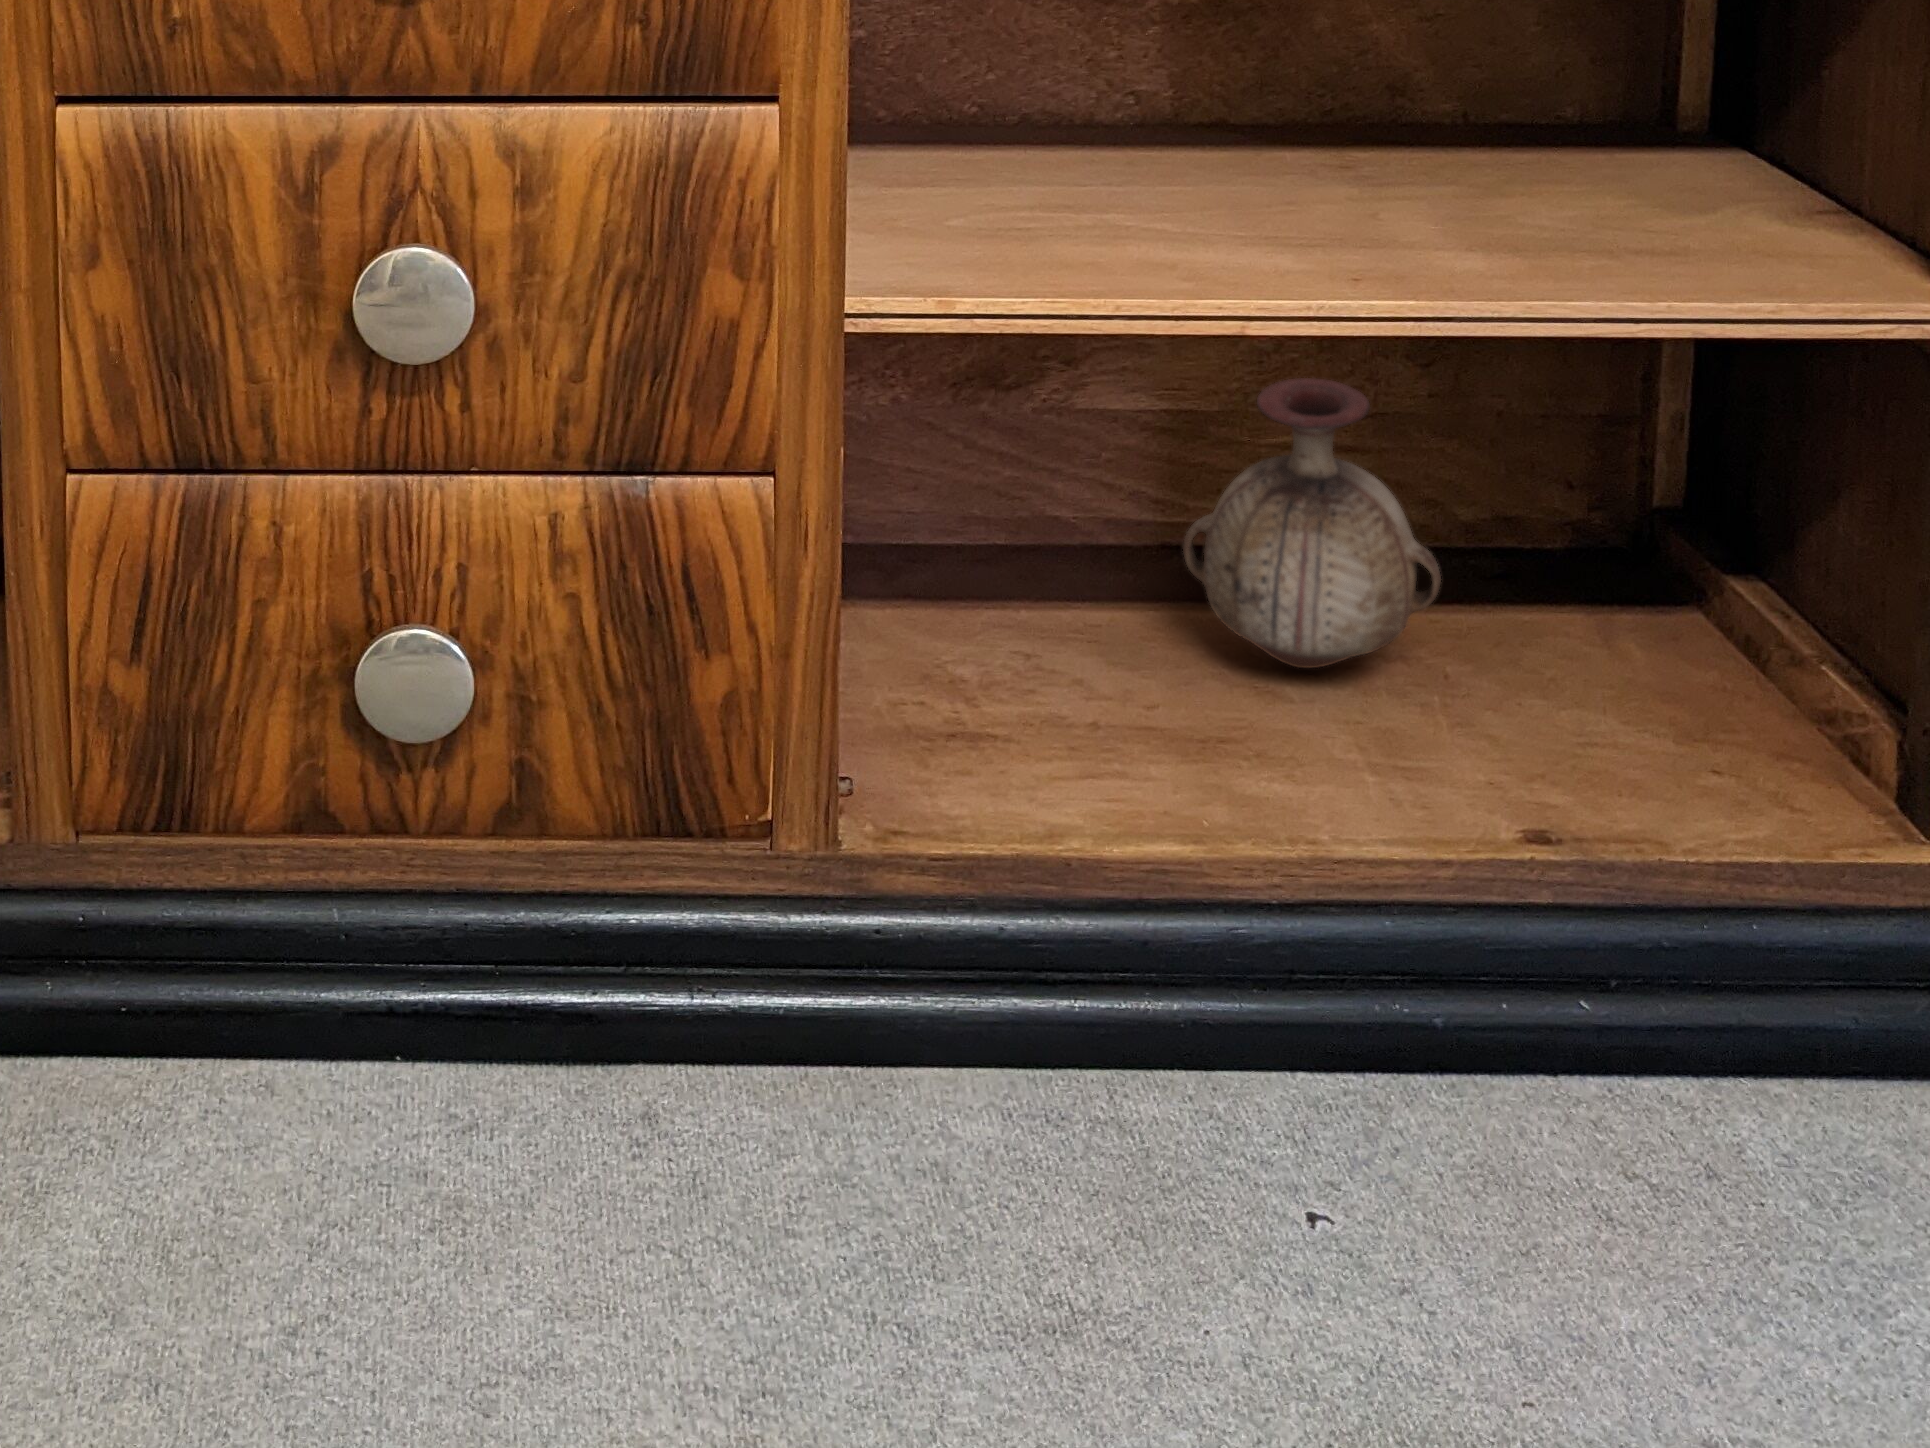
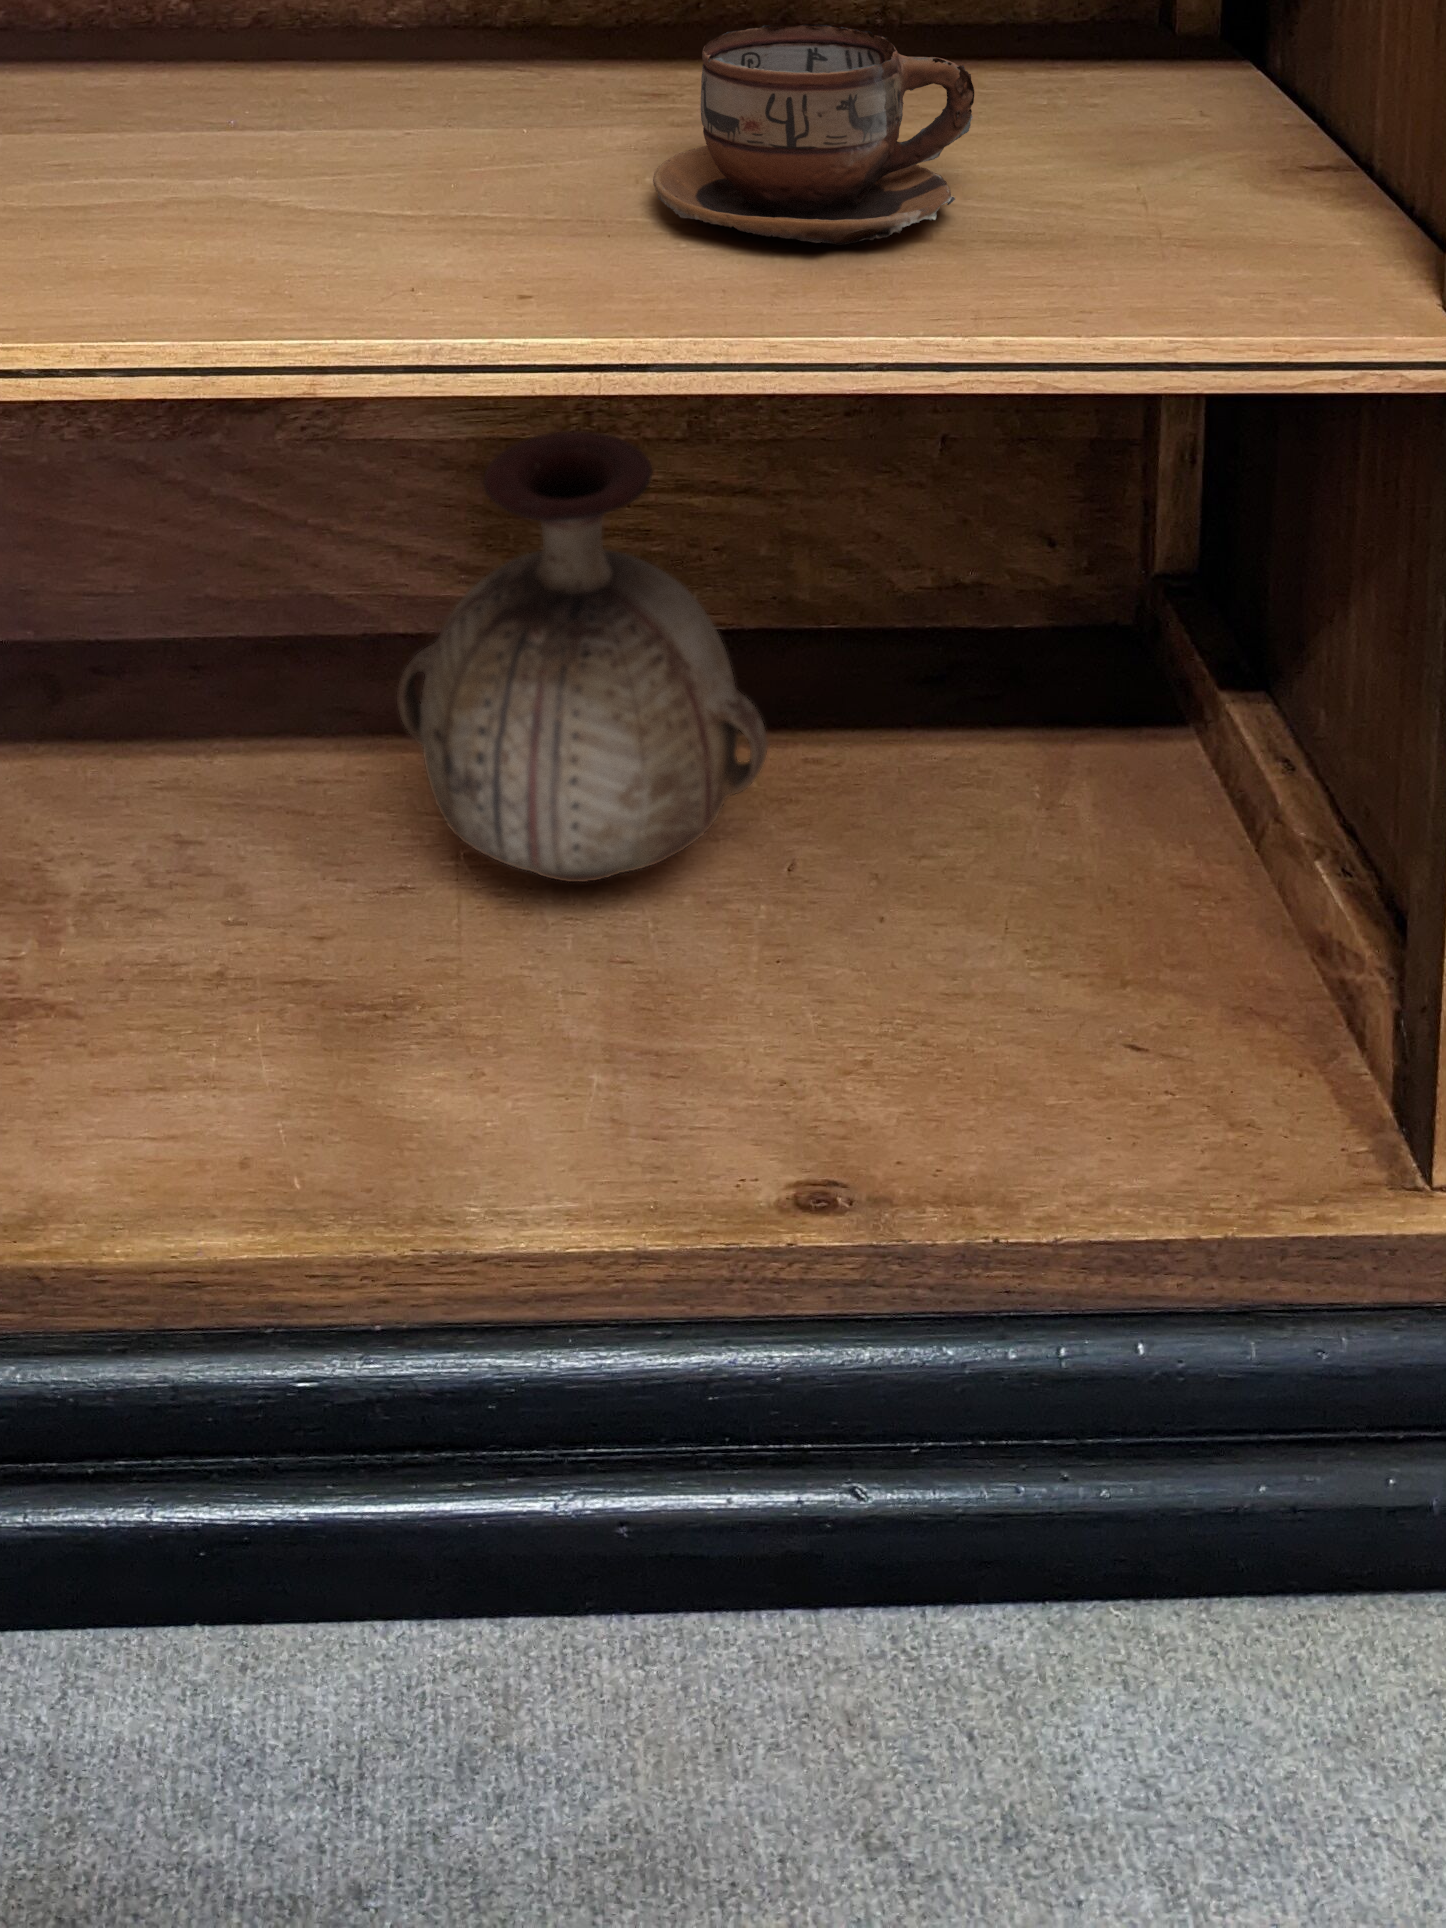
cup: none [1398,116,1606,249] -> present [653,24,974,245]

